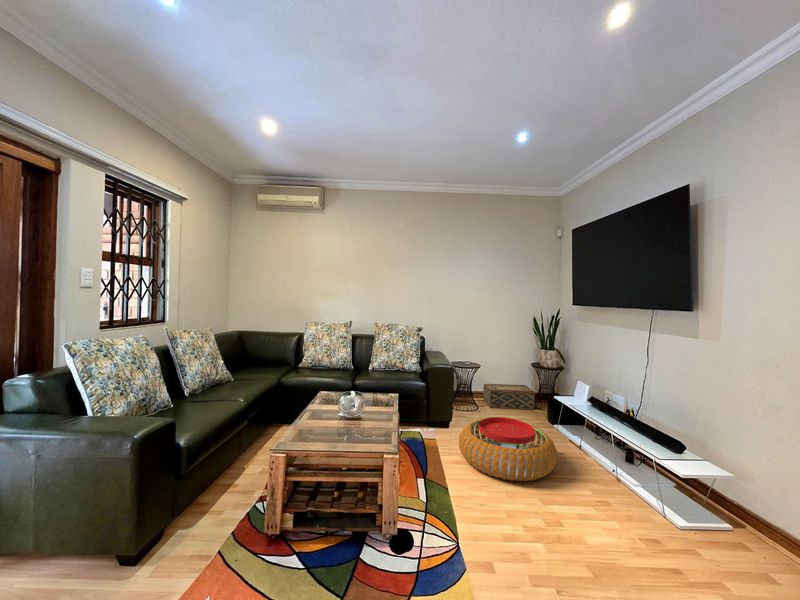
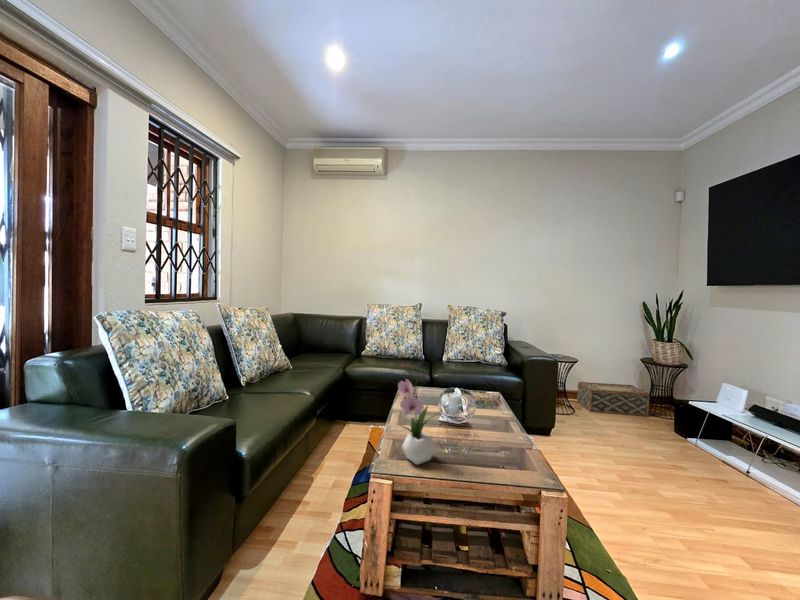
flower arrangement: none [296,375,328,445] -> present [398,364,435,465]
pouf: present [459,417,557,481] -> none [579,427,740,523]

